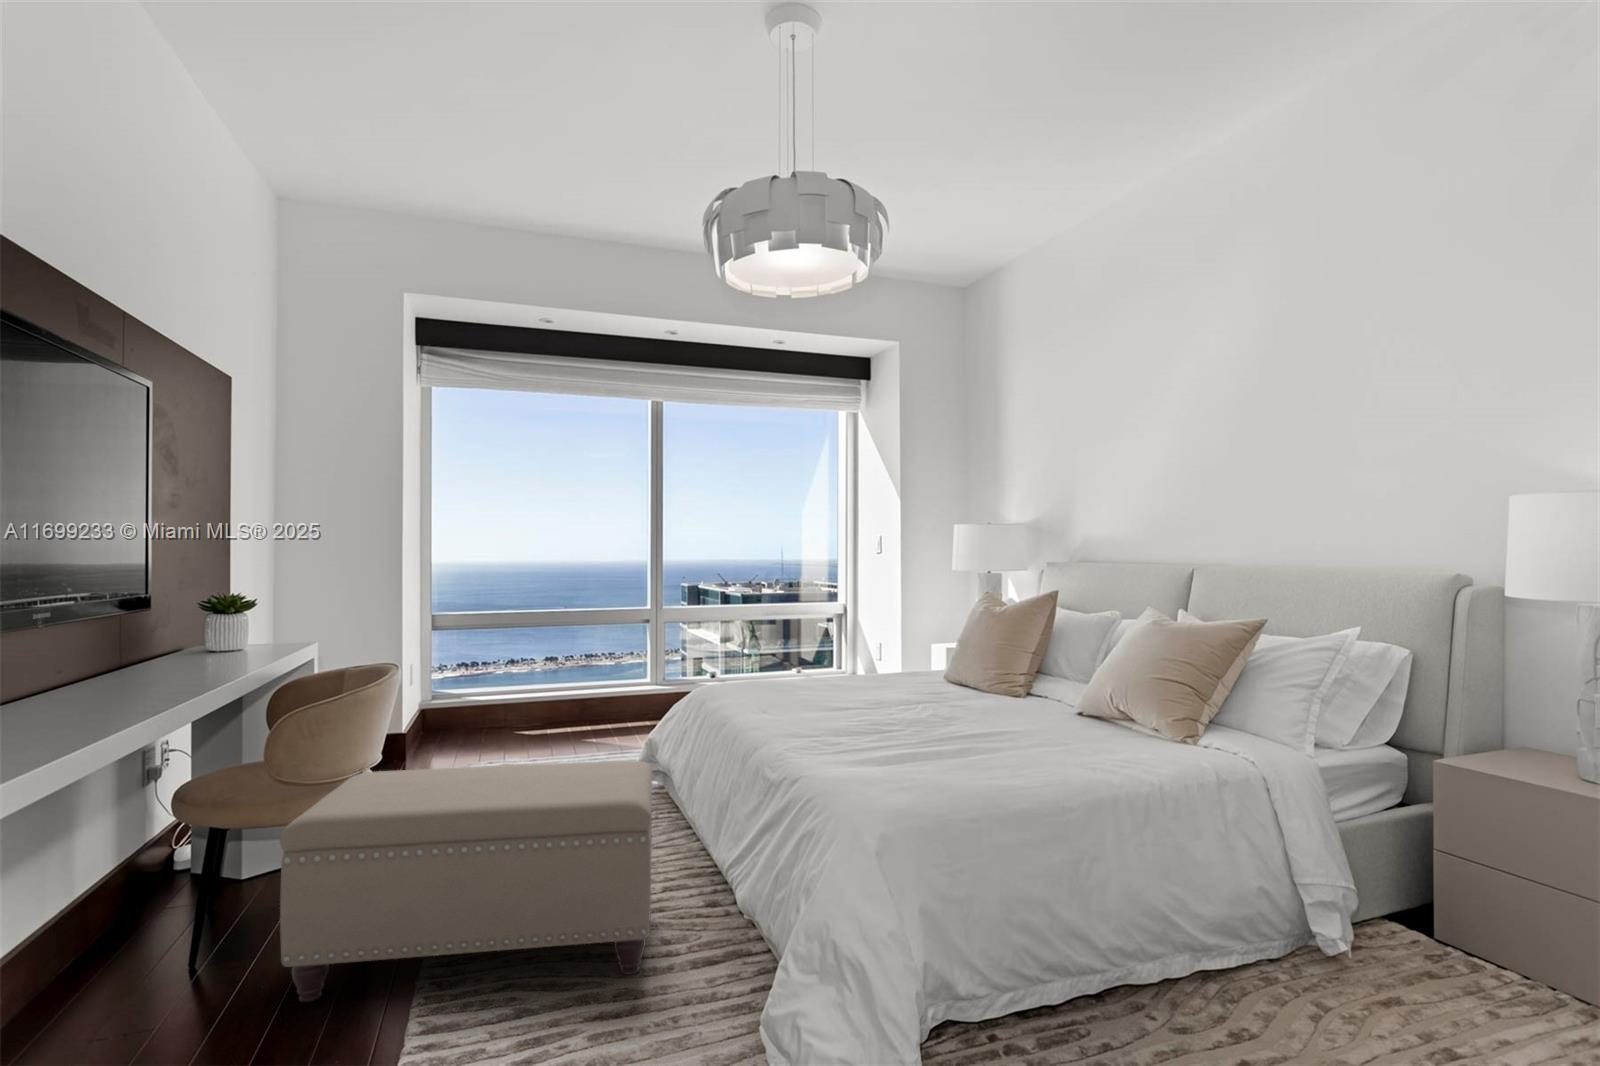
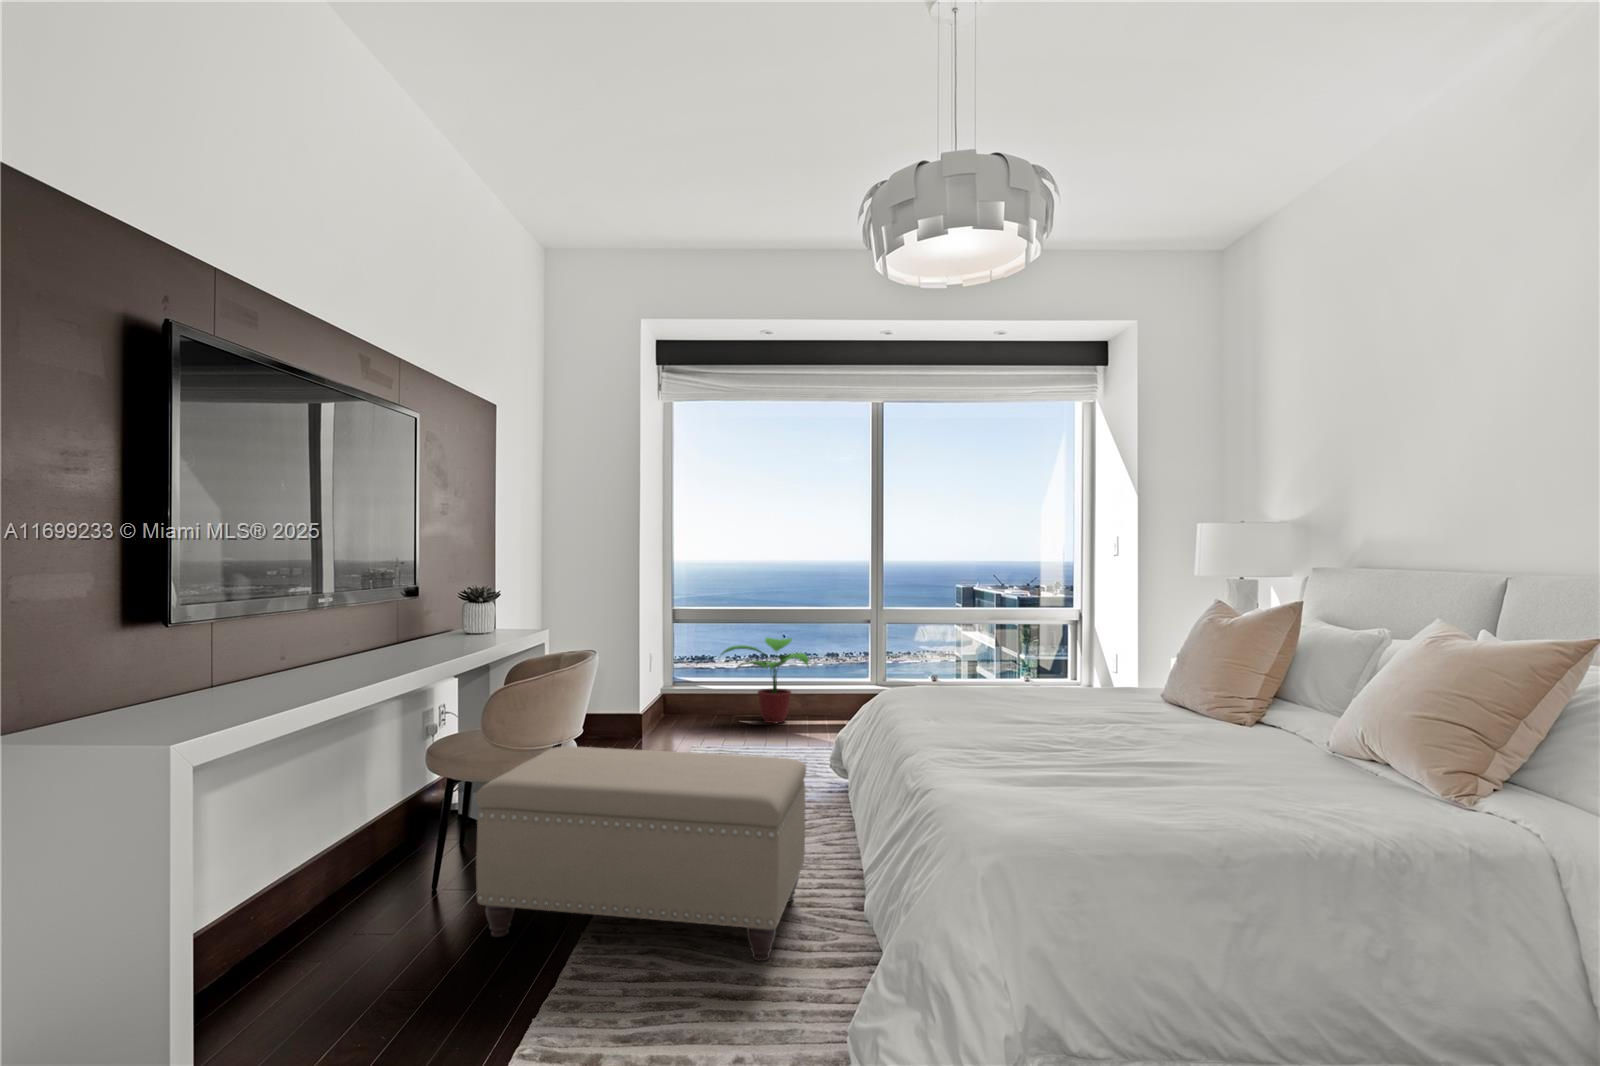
potted plant: none [490,643,592,734] -> present [722,637,809,723]

